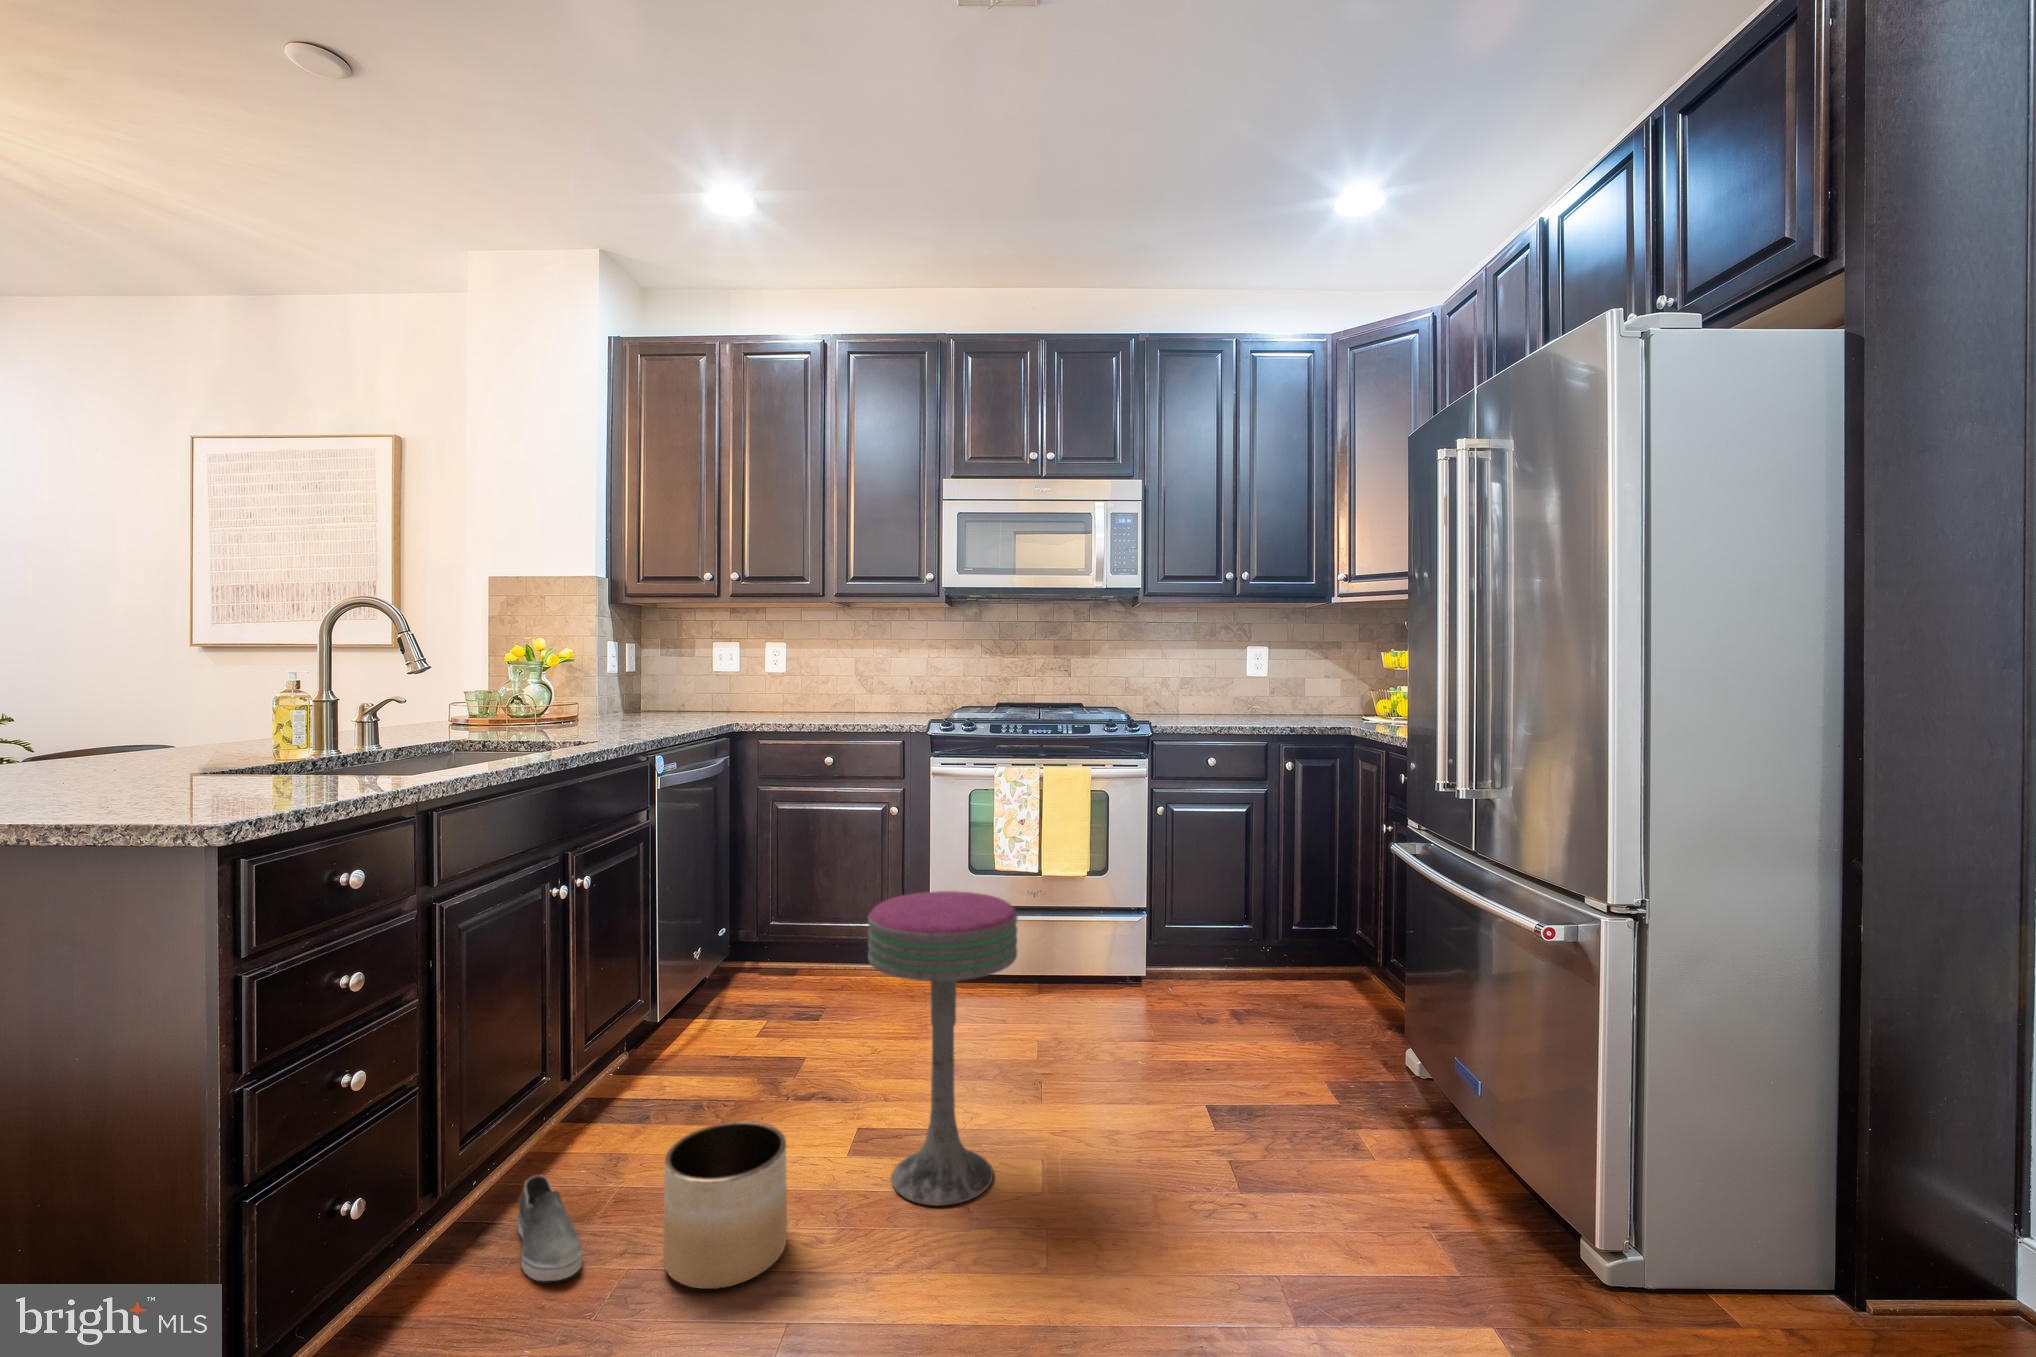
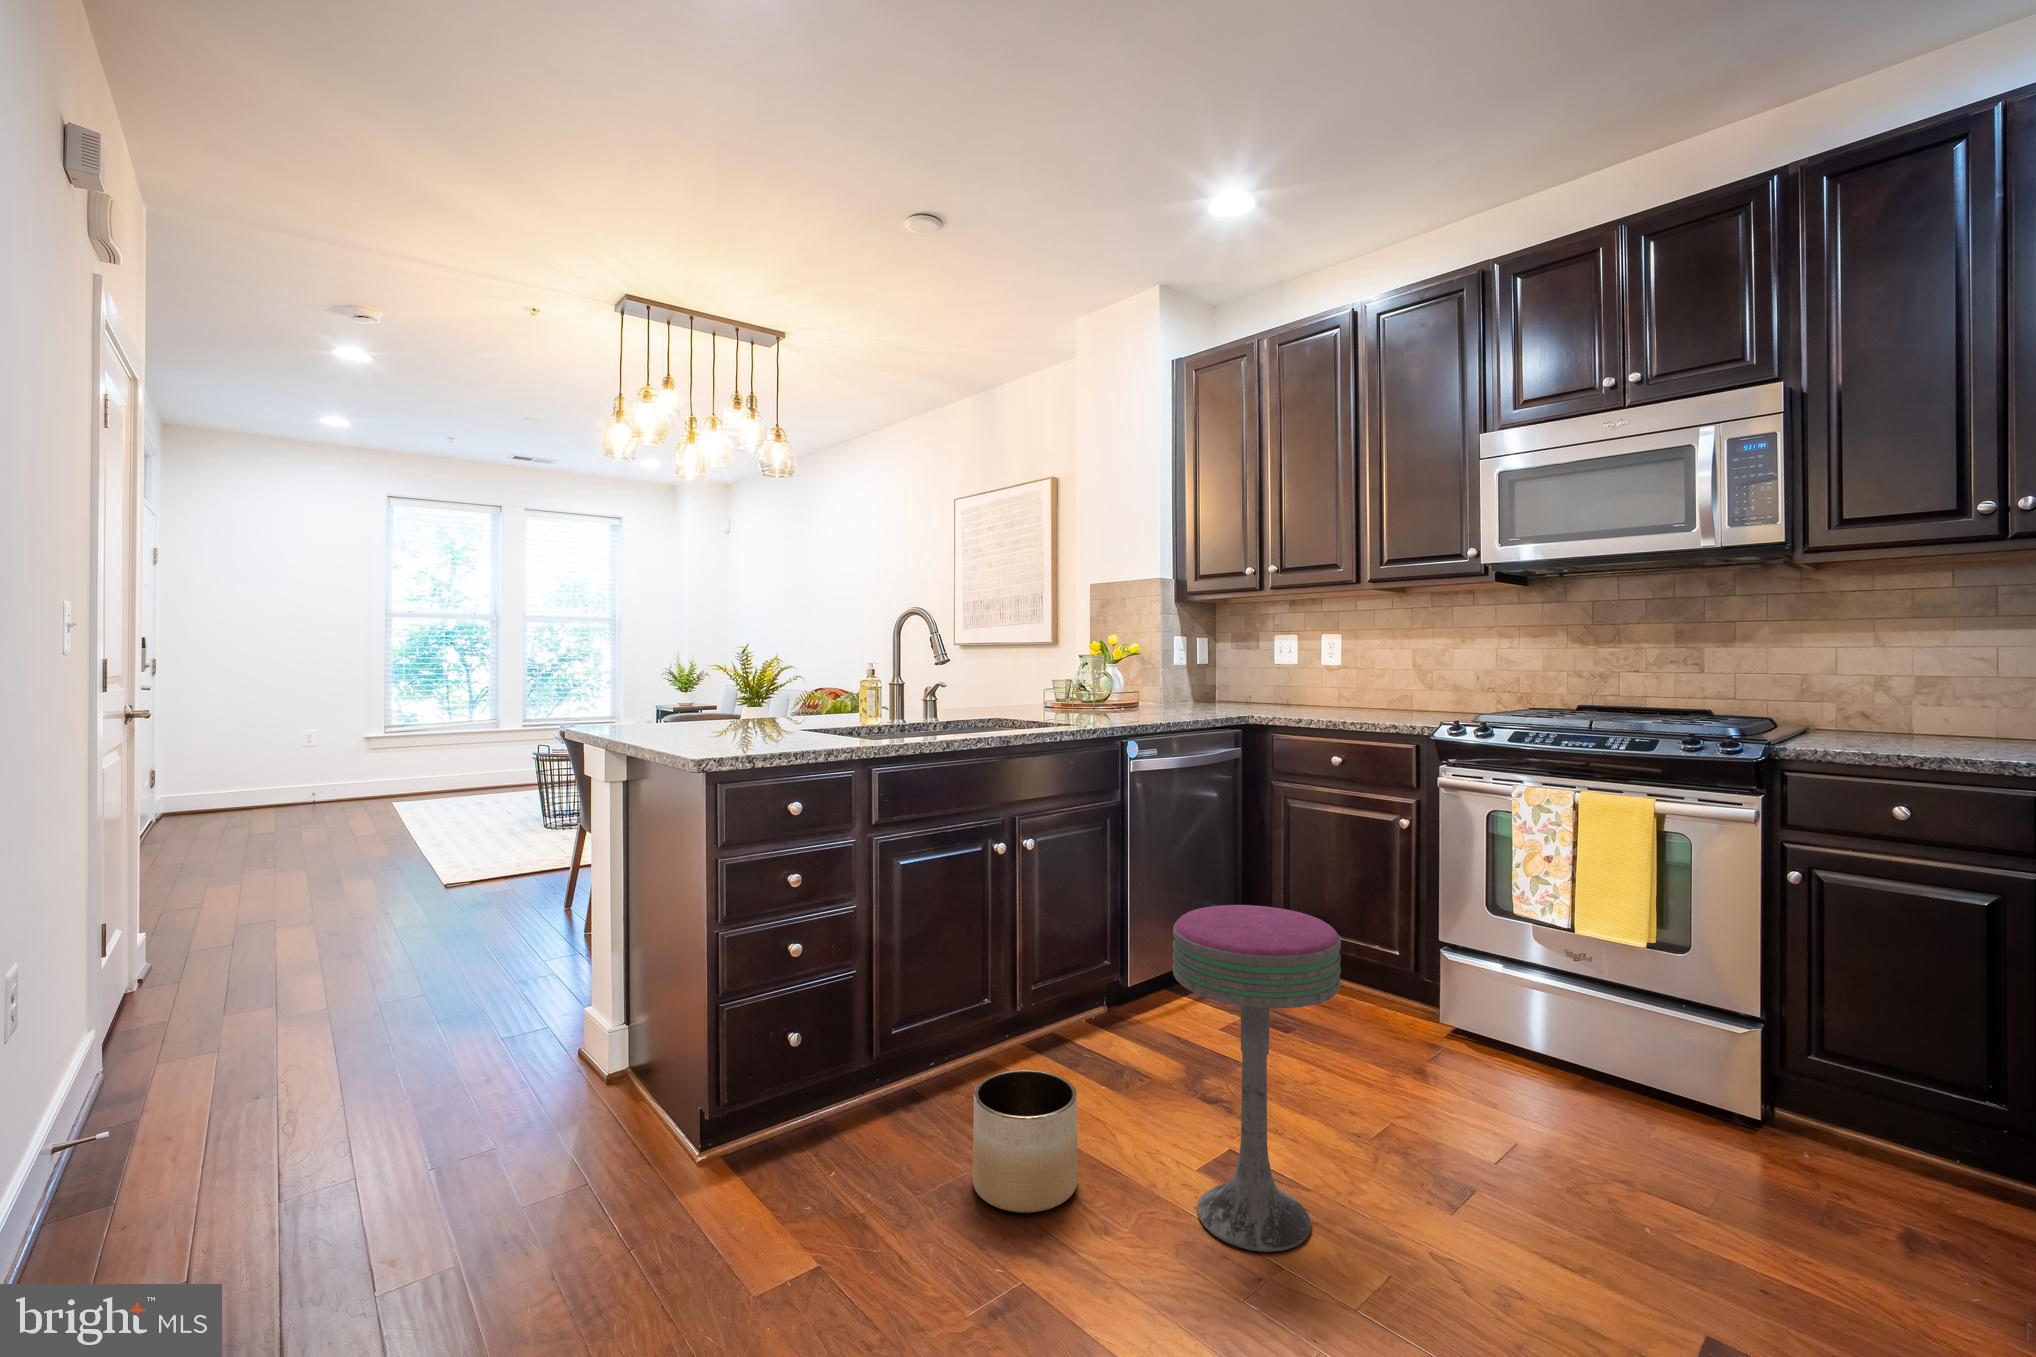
shoe: present [518,1175,582,1281] -> none [907,1065,957,1146]

